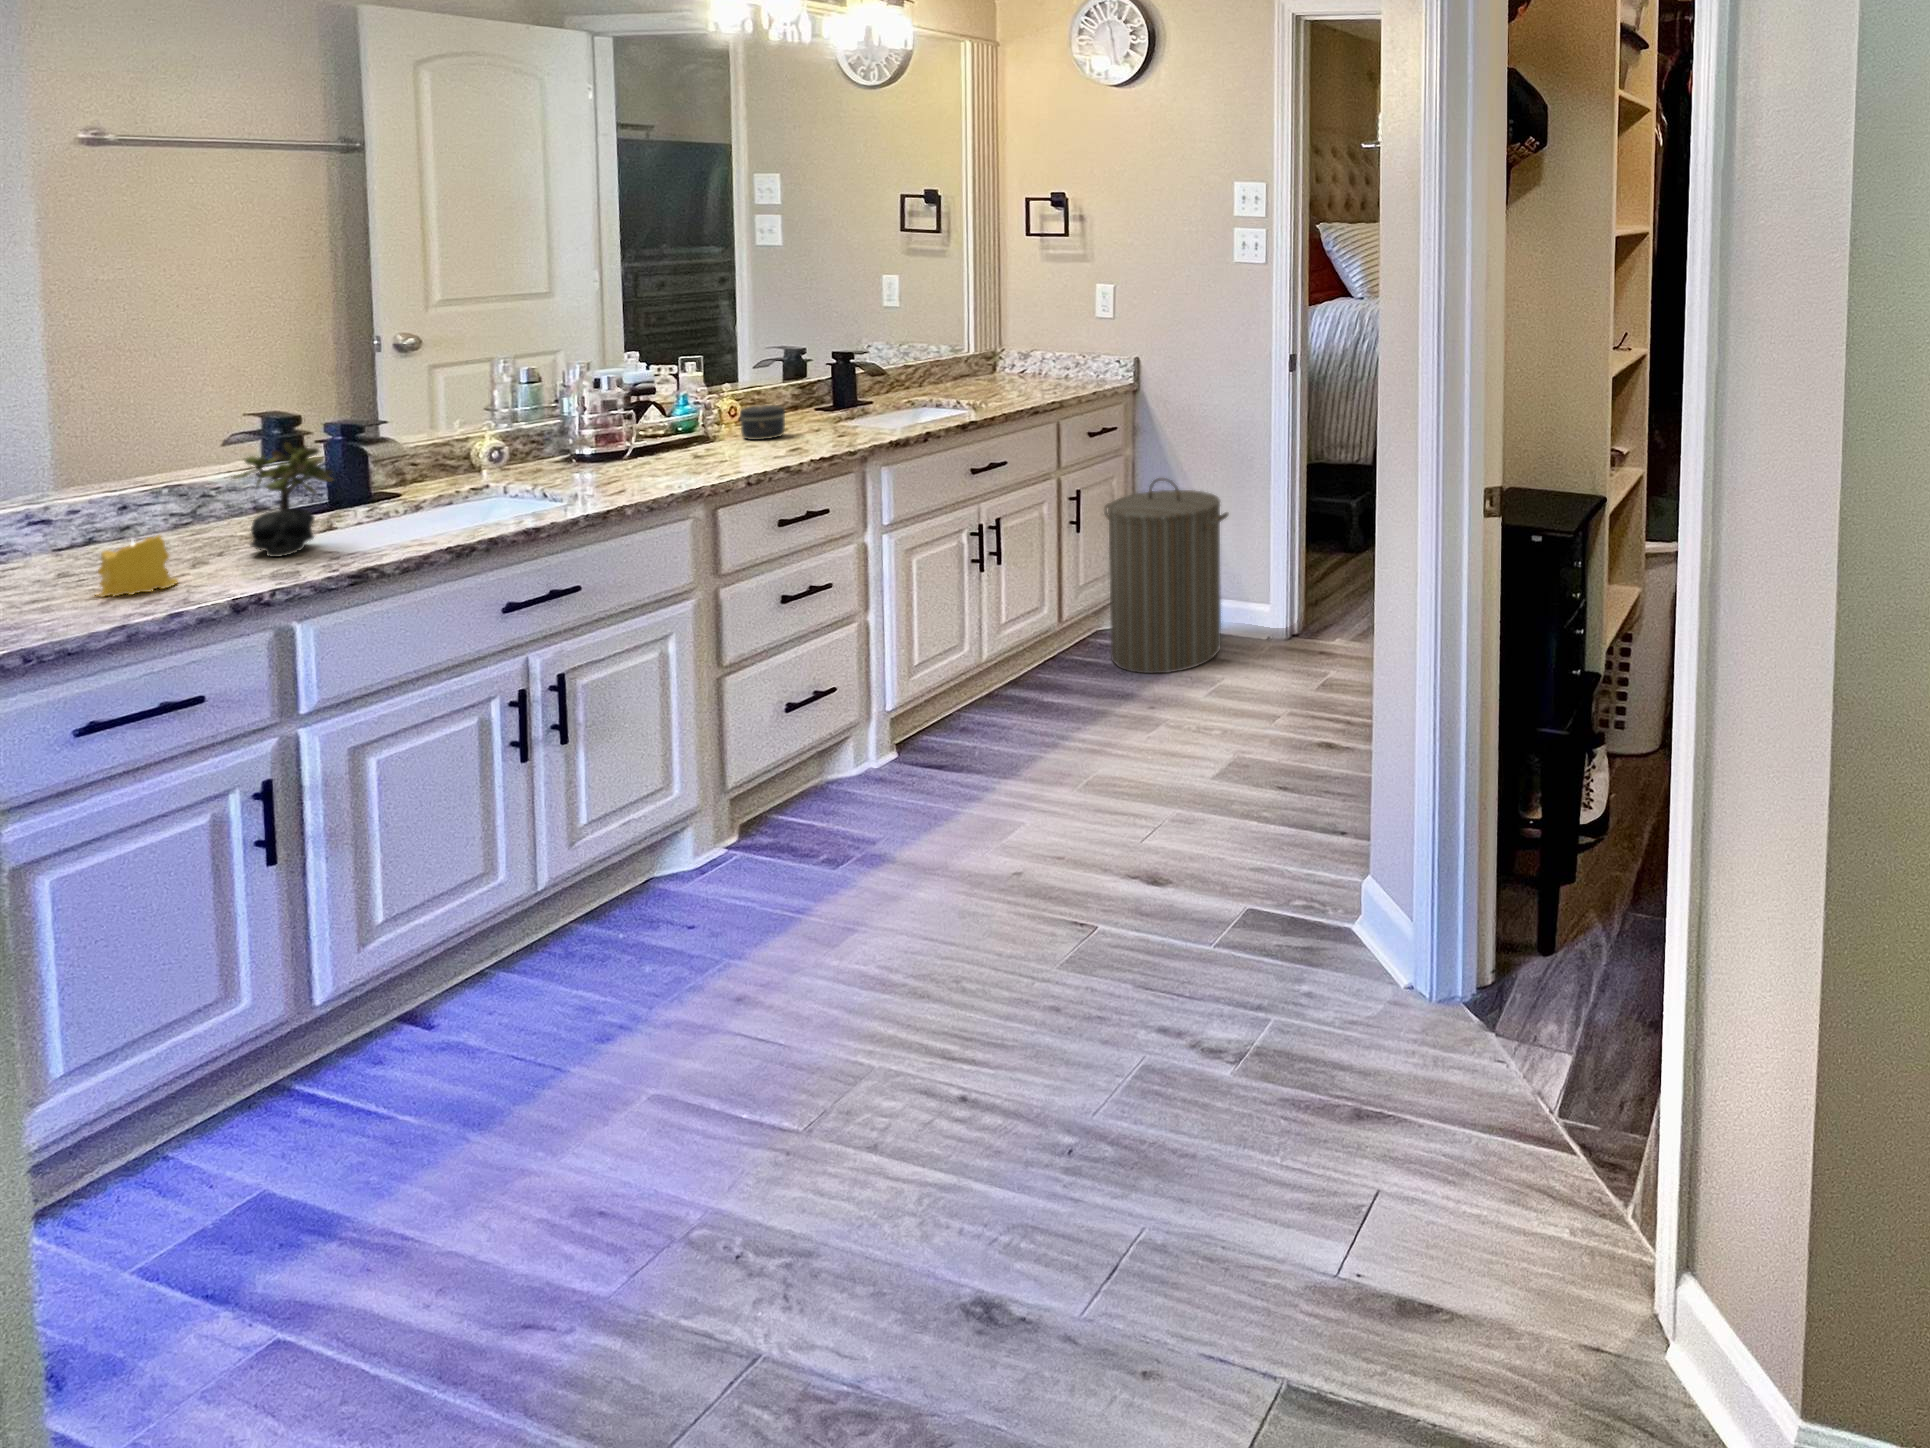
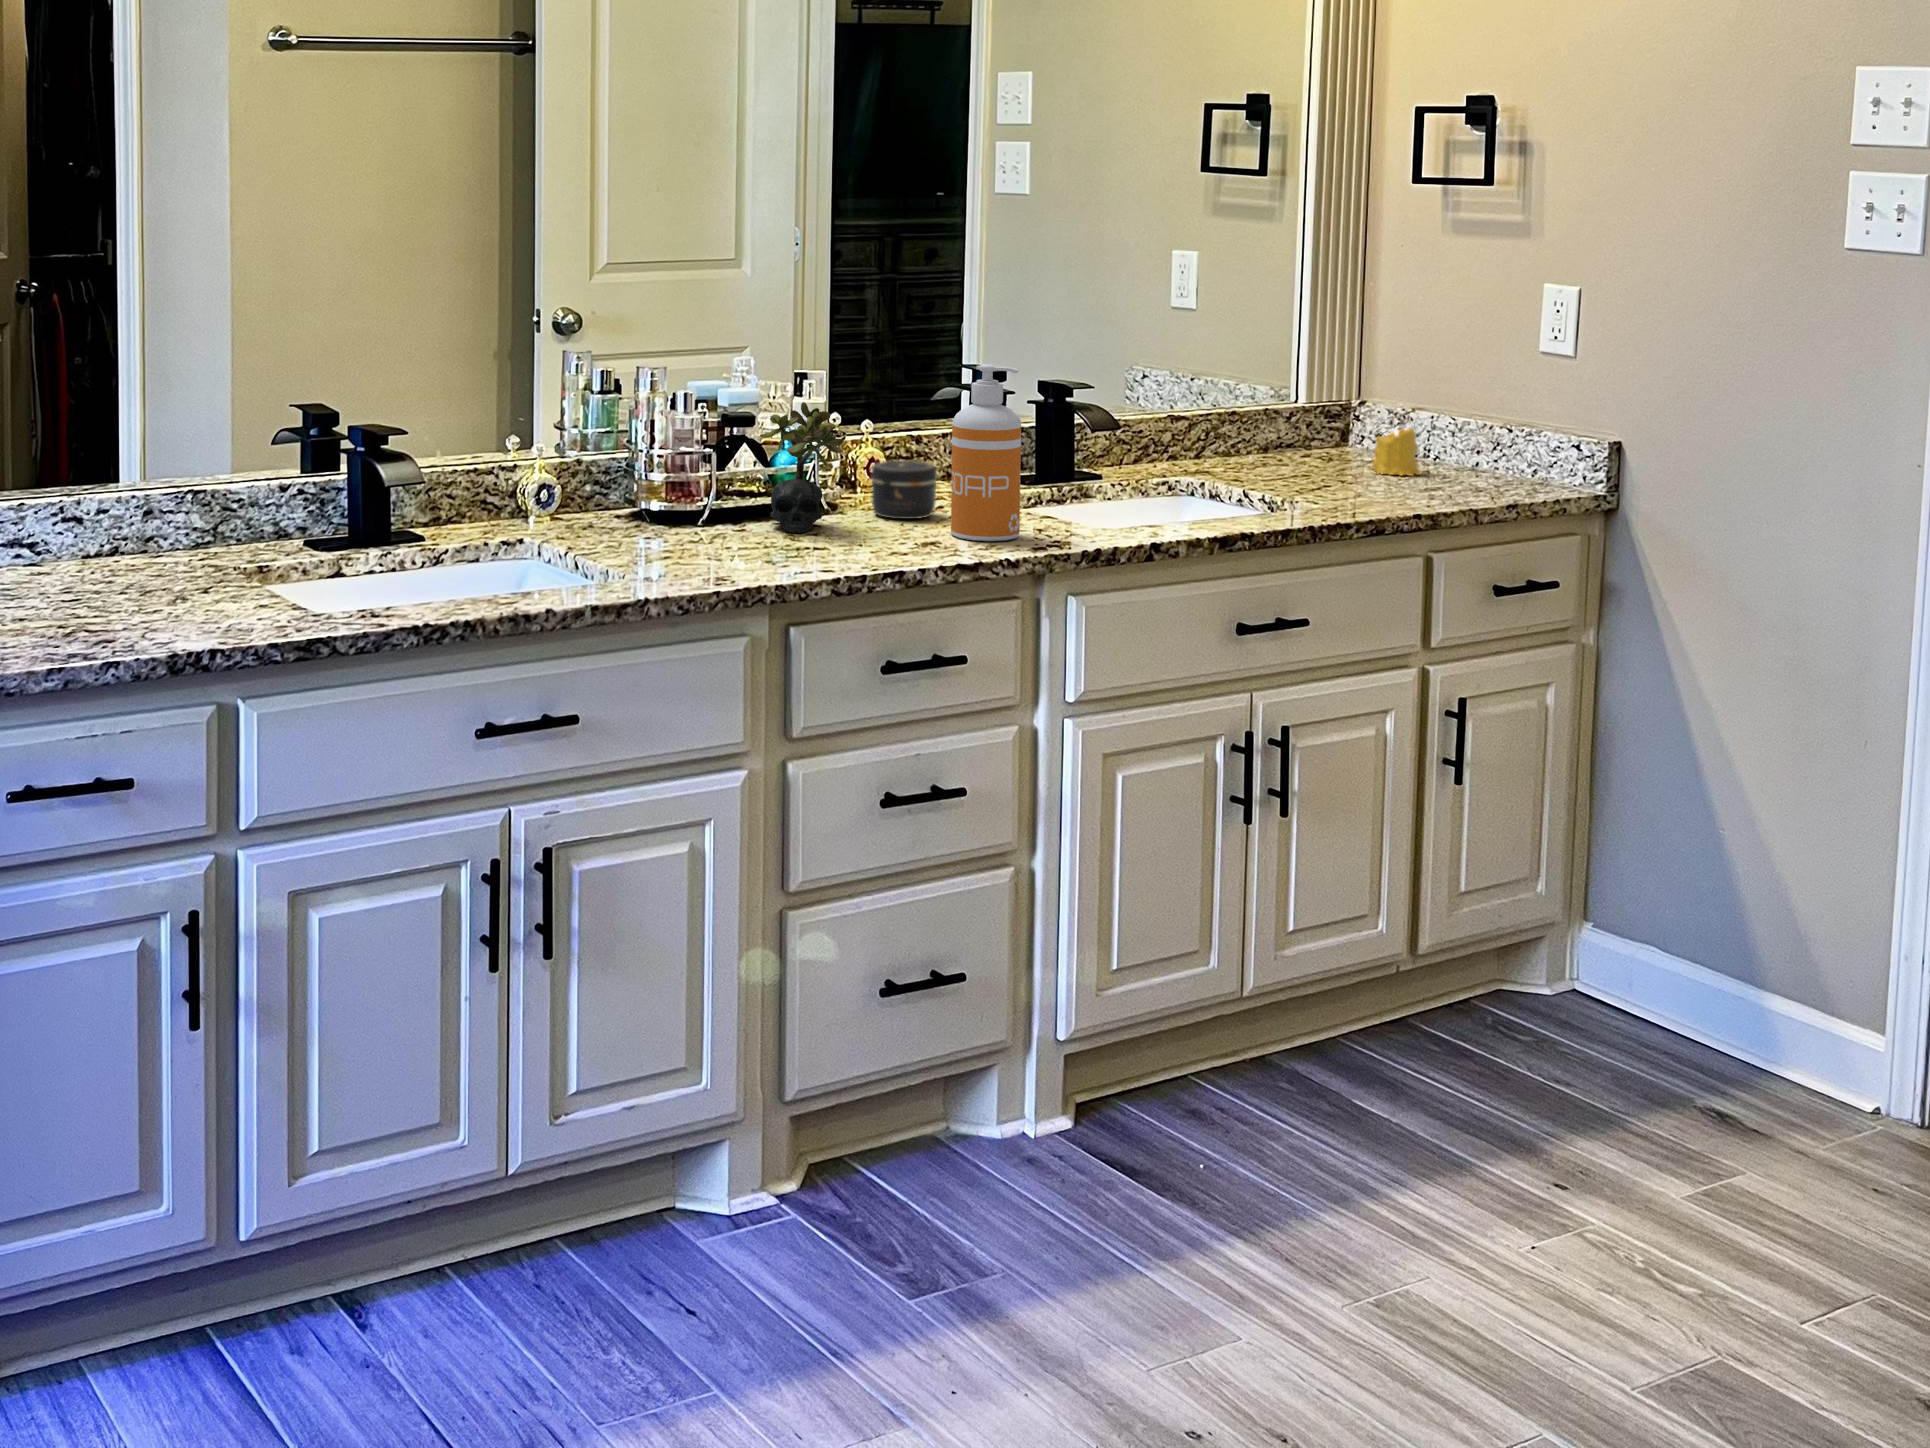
soap dispenser: none [802,345,848,444] -> present [951,365,1021,541]
succulent plant: present [231,443,333,557] -> present [760,402,843,533]
laundry hamper: present [1104,478,1228,673] -> none [1510,704,1789,1136]
candle: present [98,534,178,597] -> present [1372,428,1421,476]

